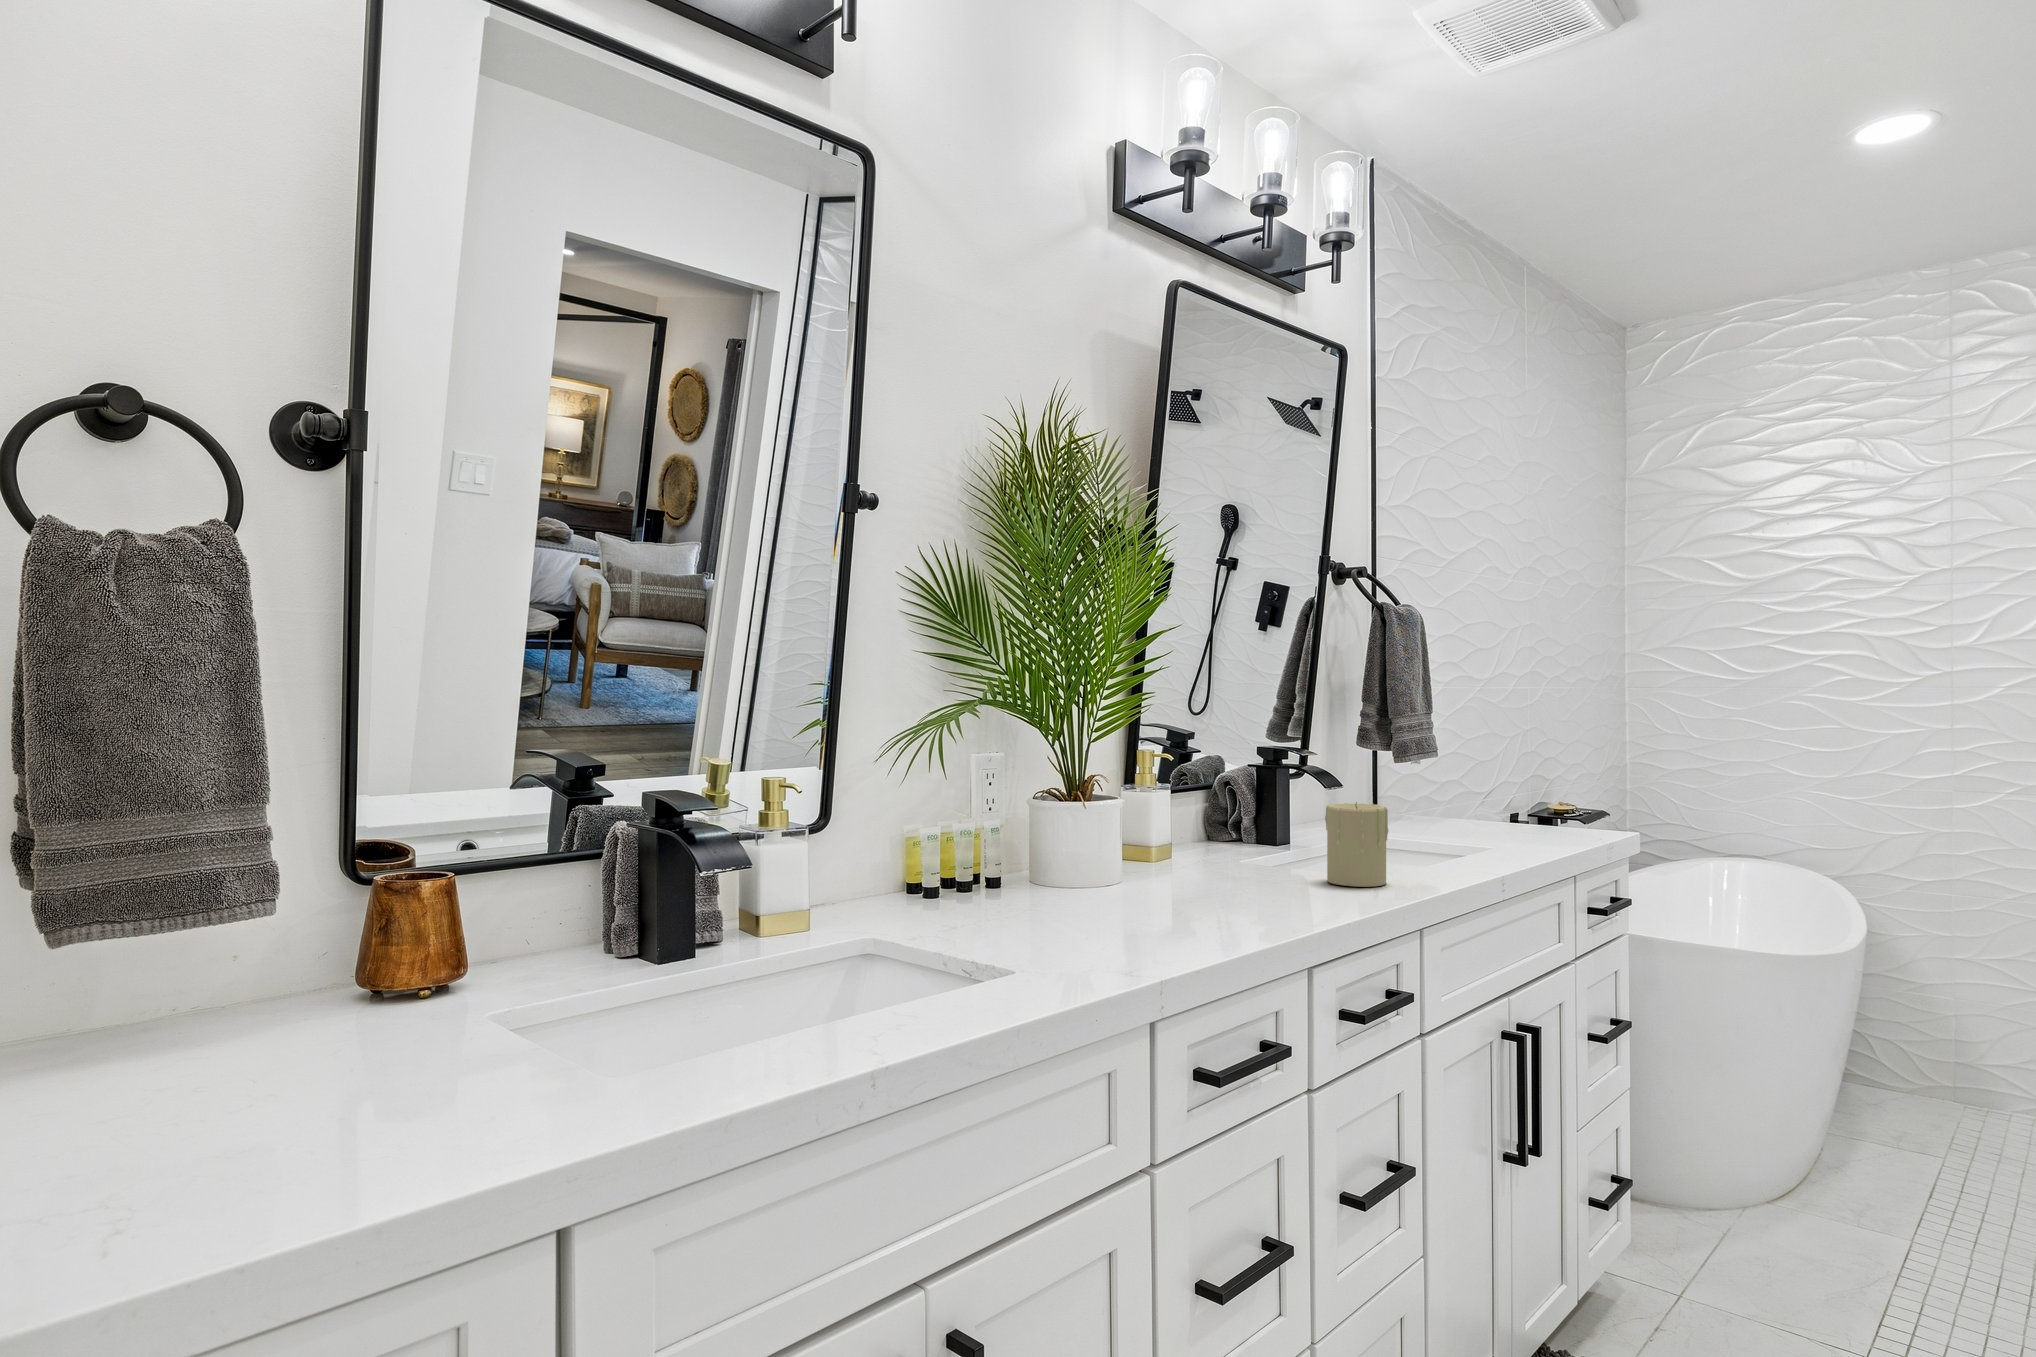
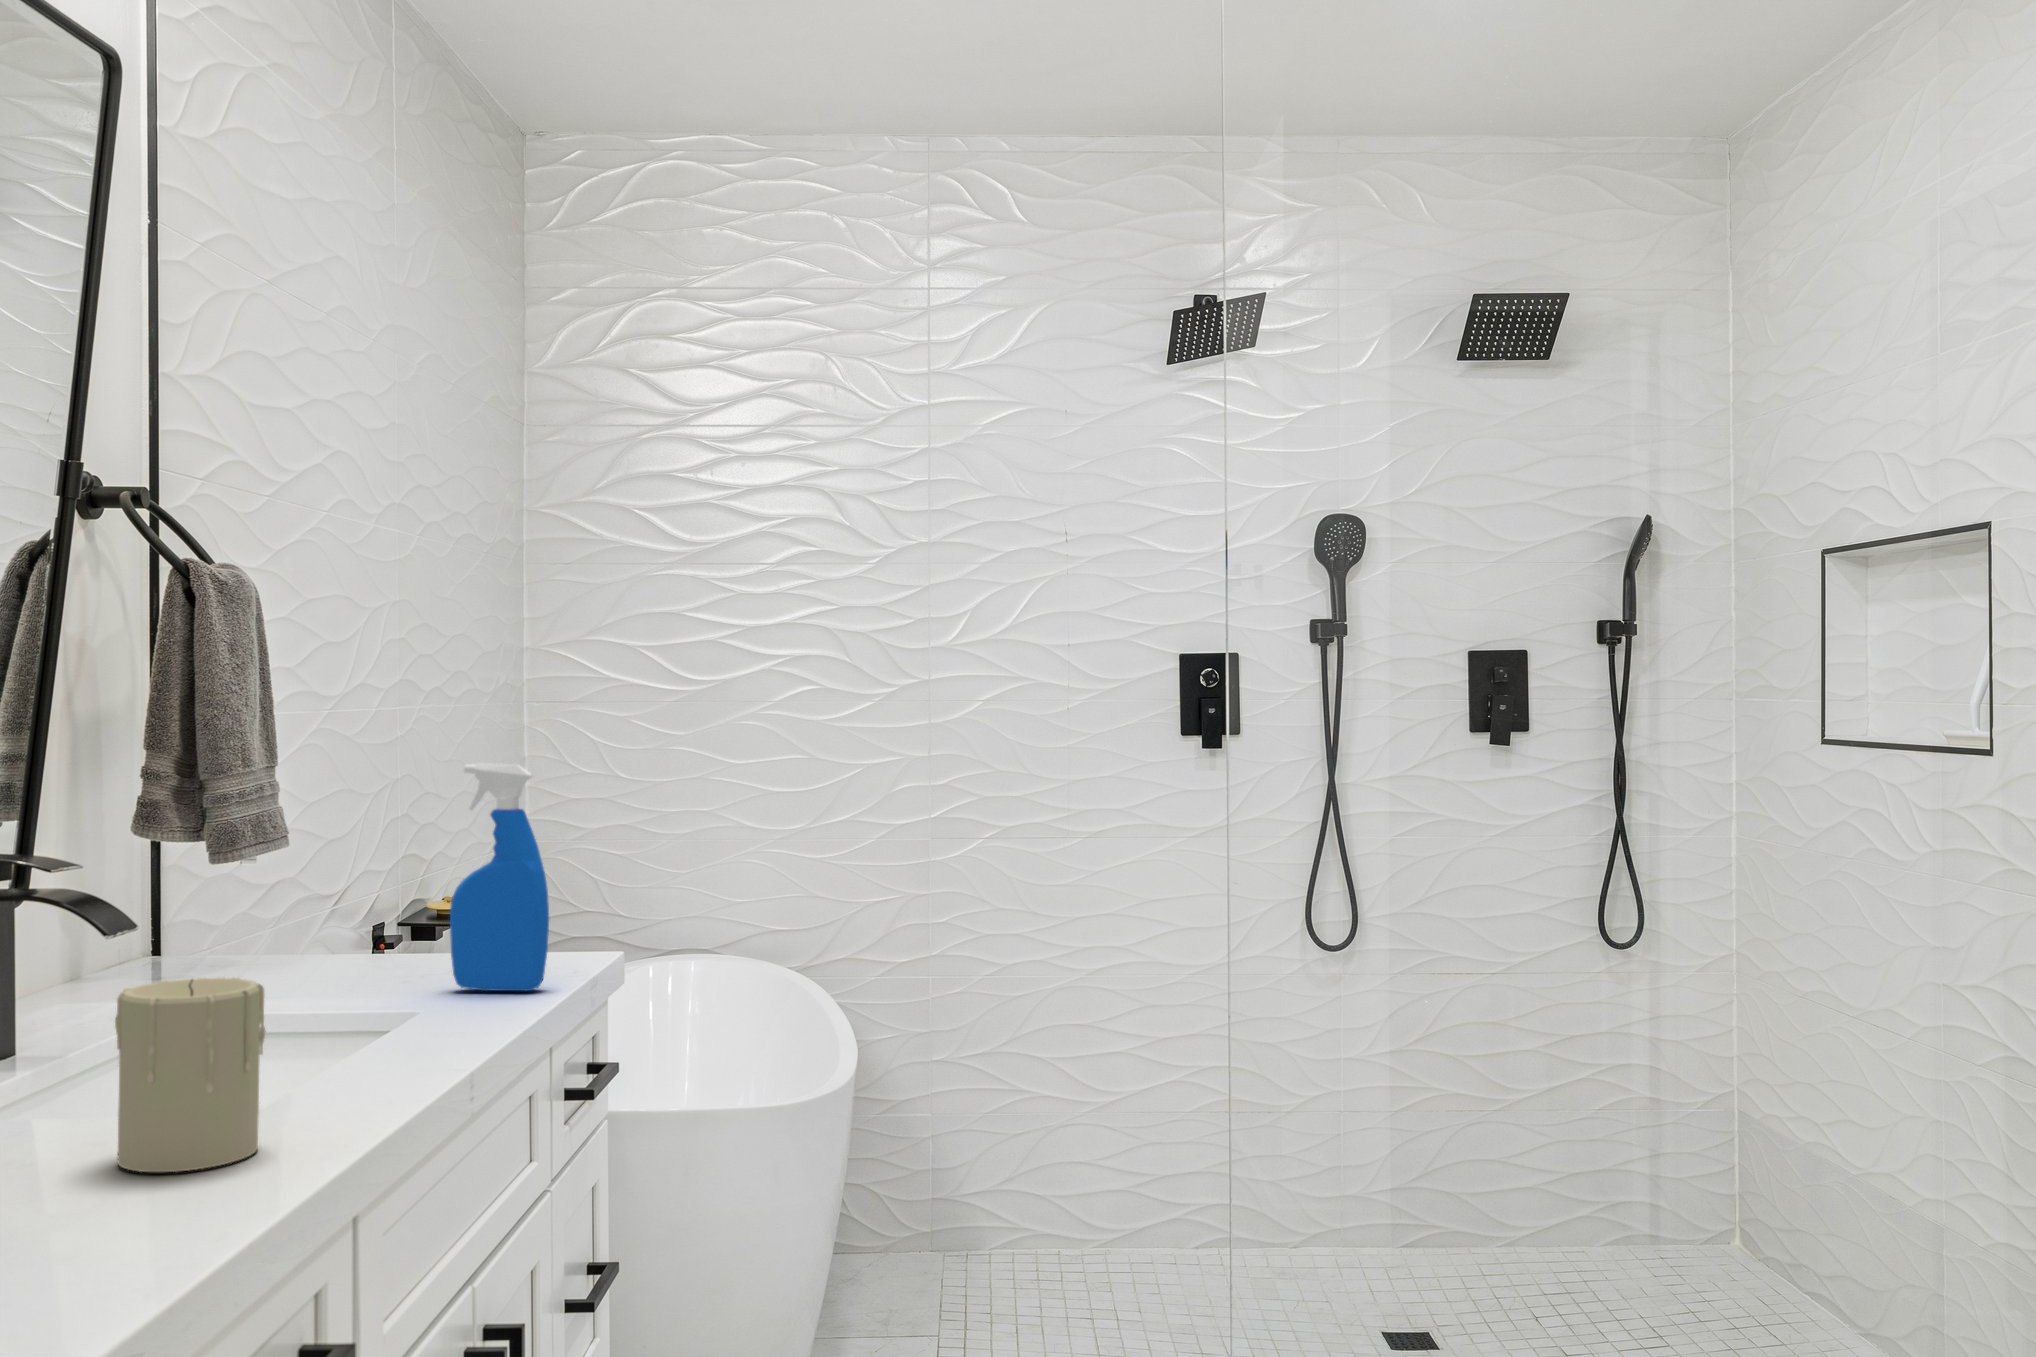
spray bottle: none [1517,711,1575,844] -> present [450,763,549,991]

